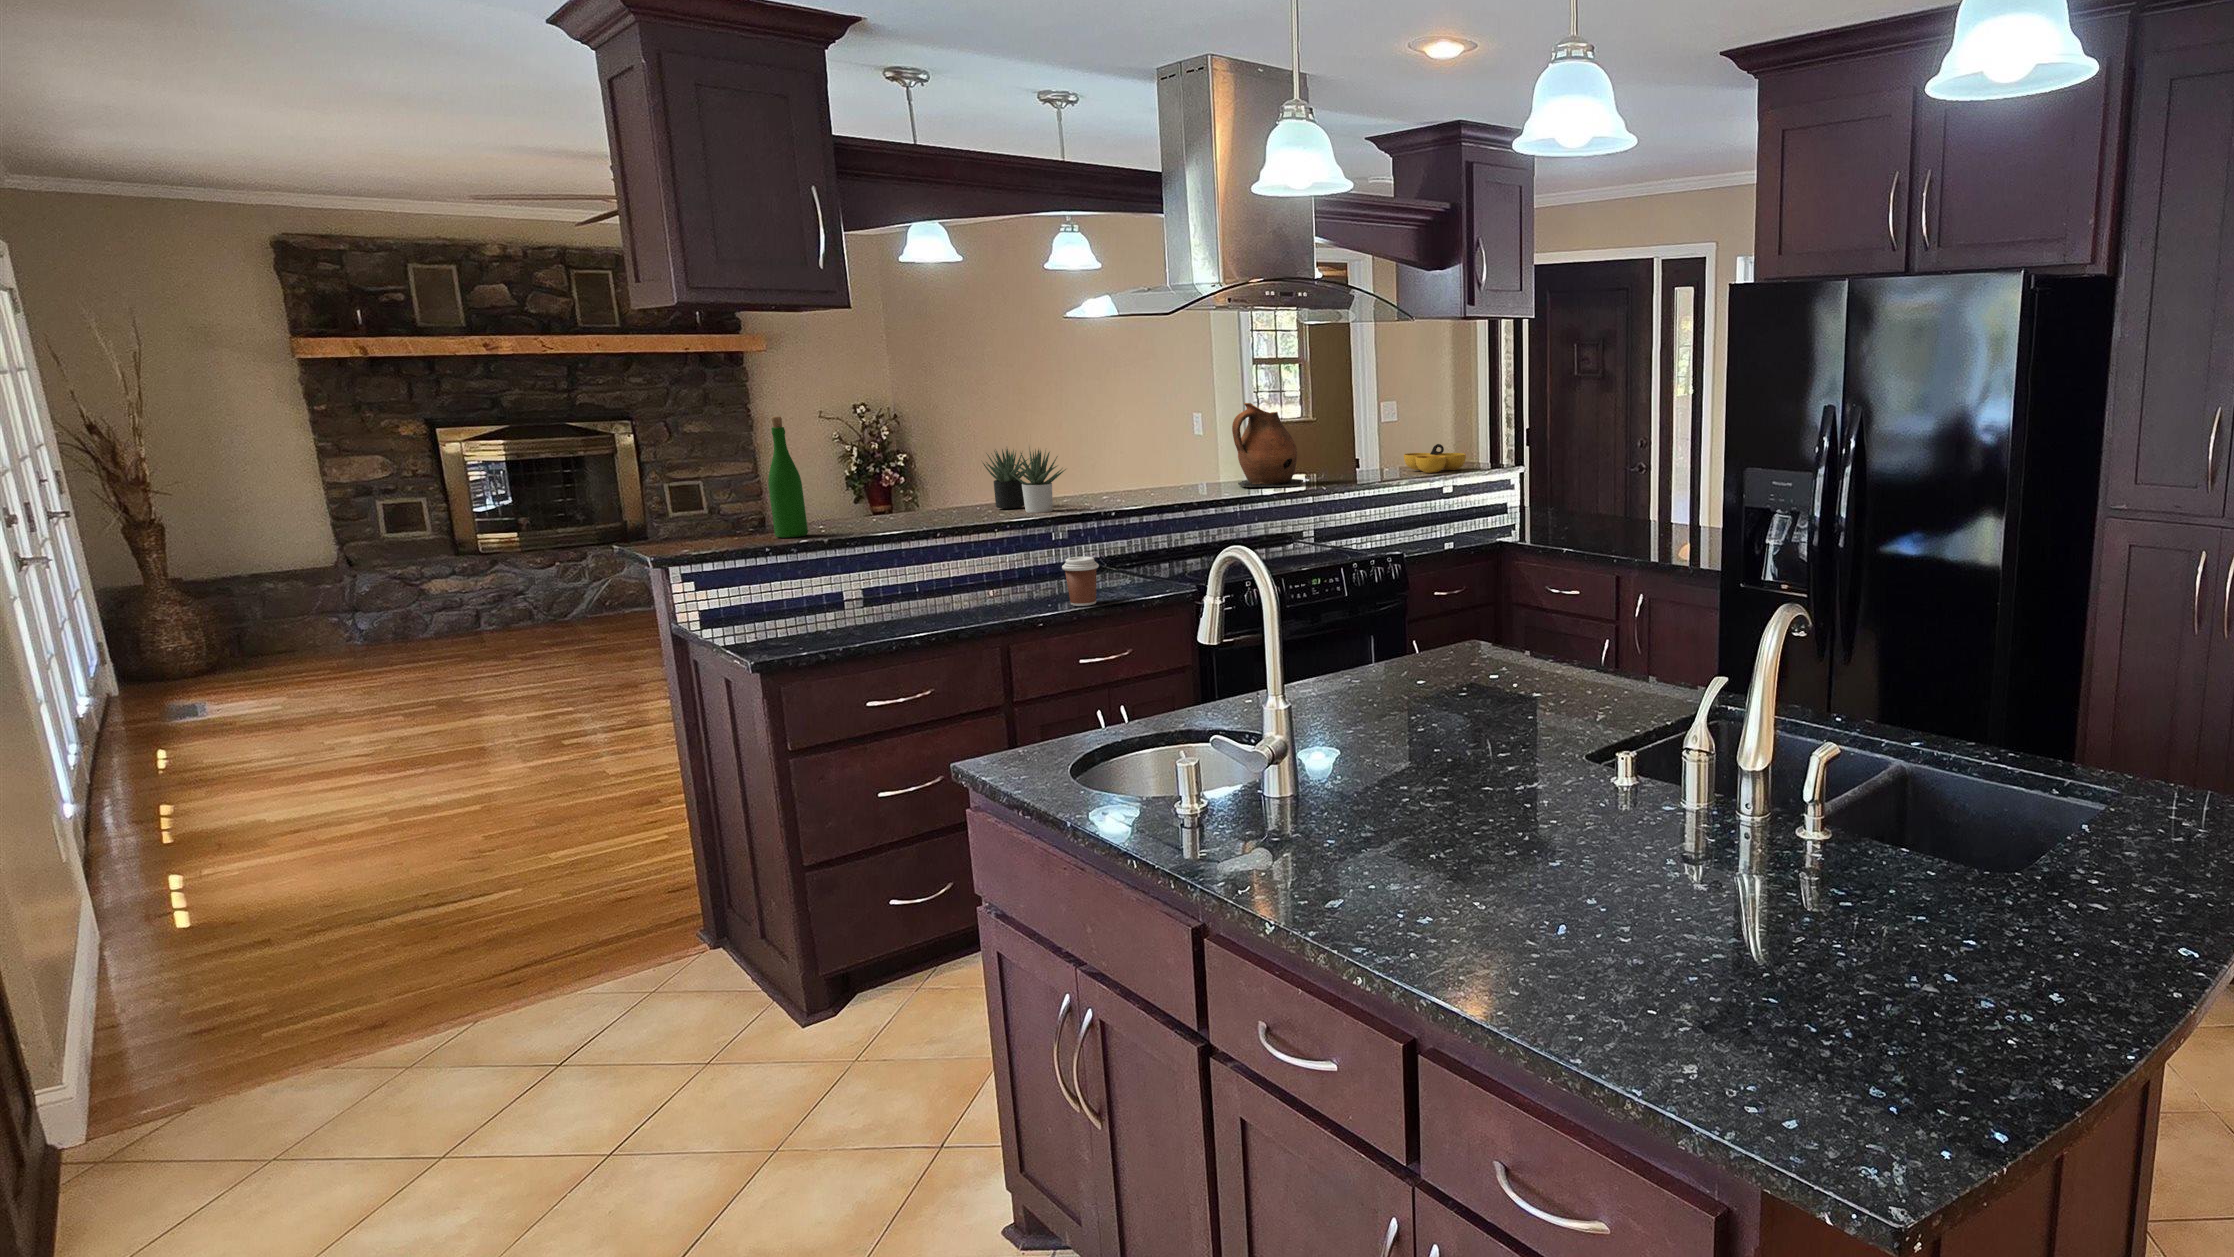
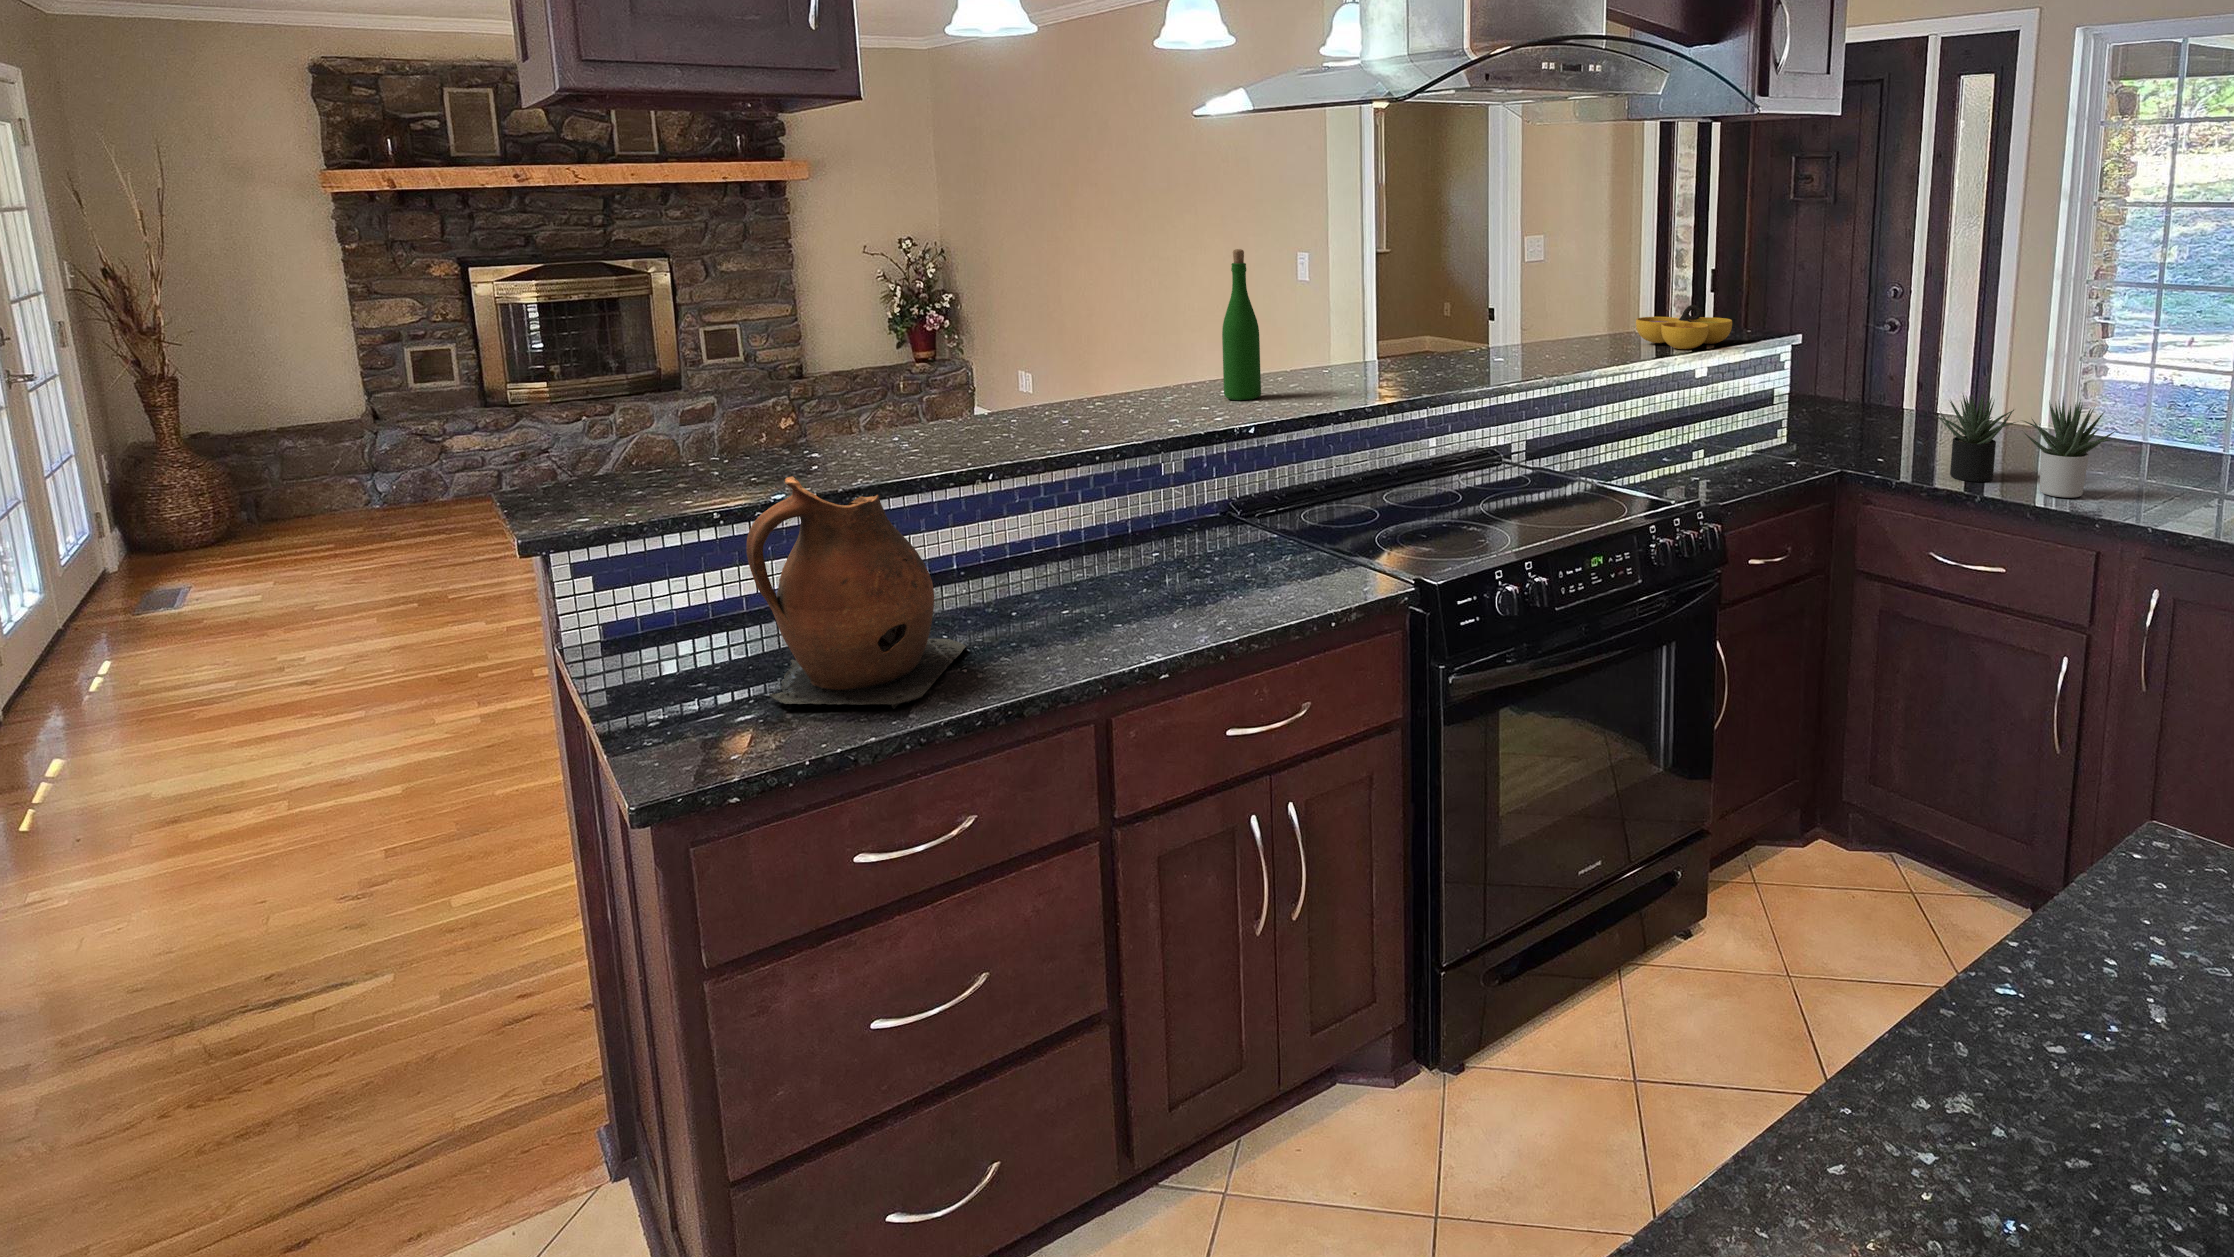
ceramic pitcher: present [1232,403,1303,487] -> present [746,476,967,709]
wine bottle: present [768,416,808,538] -> present [1222,249,1261,400]
succulent plant: present [983,449,1066,513] -> present [1934,393,2115,498]
coffee cup: present [1062,556,1099,606] -> none [1189,521,1249,609]

